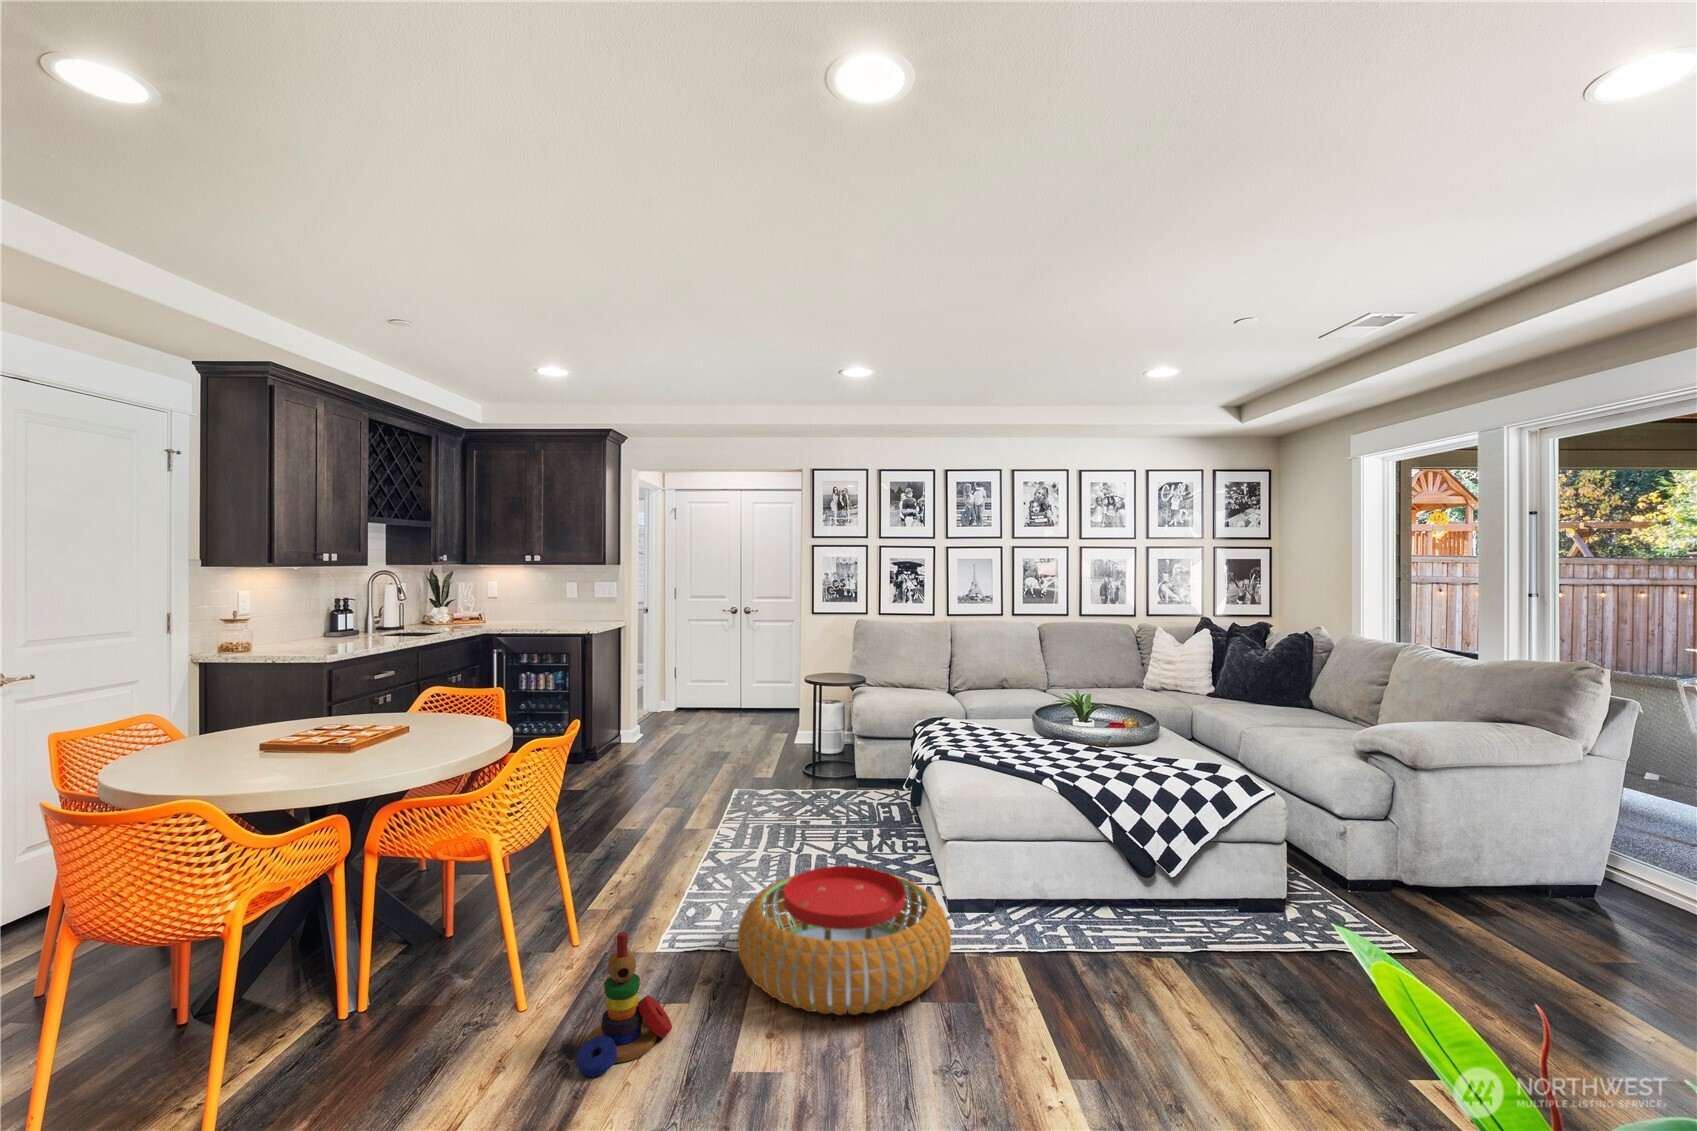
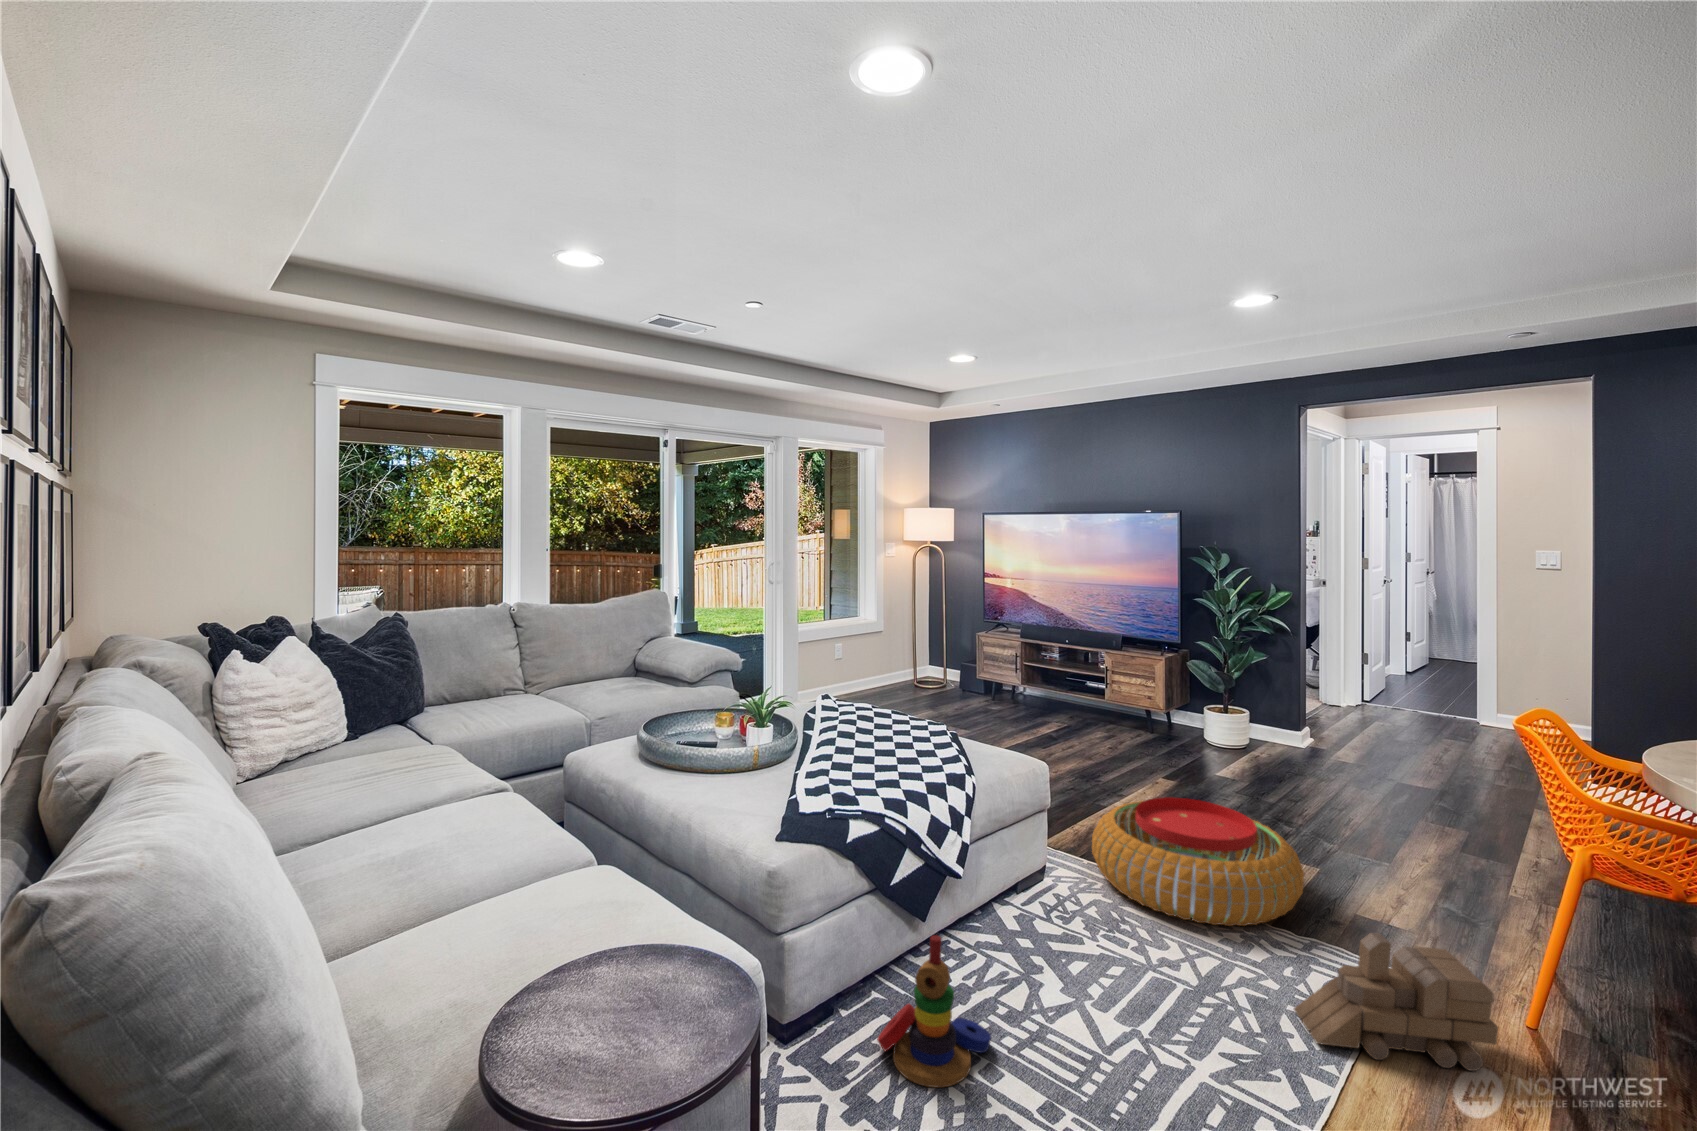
toy train: none [617,828,727,918] -> present [1294,933,1498,1071]
stacking toy: present [577,932,672,1077] -> present [877,935,991,1088]

